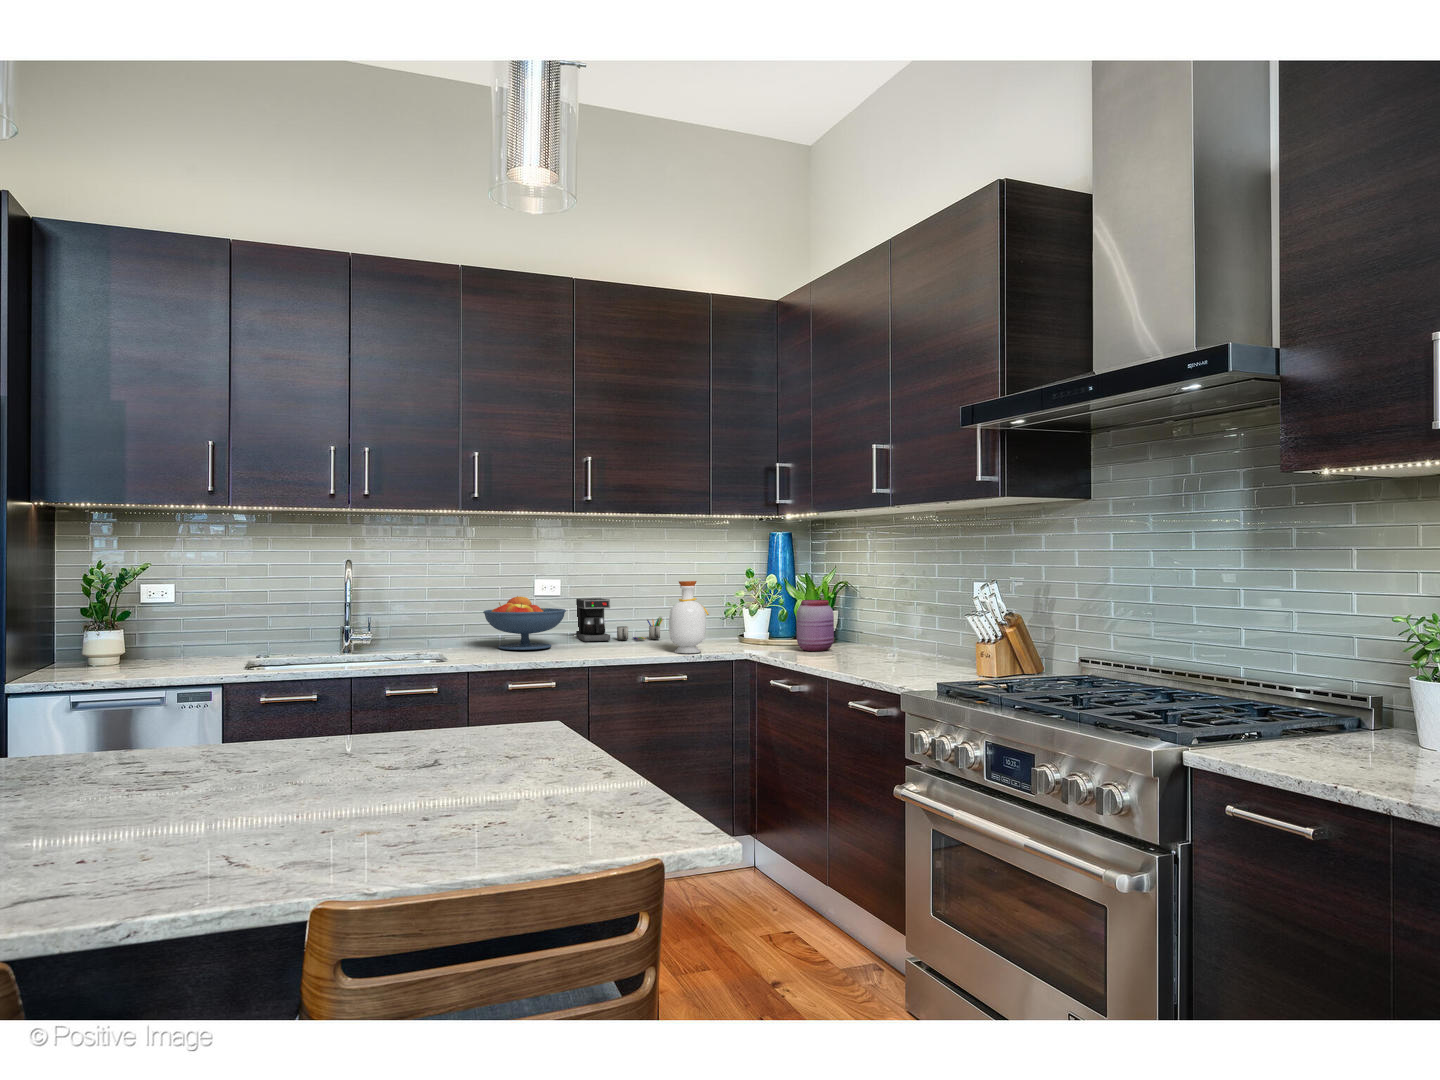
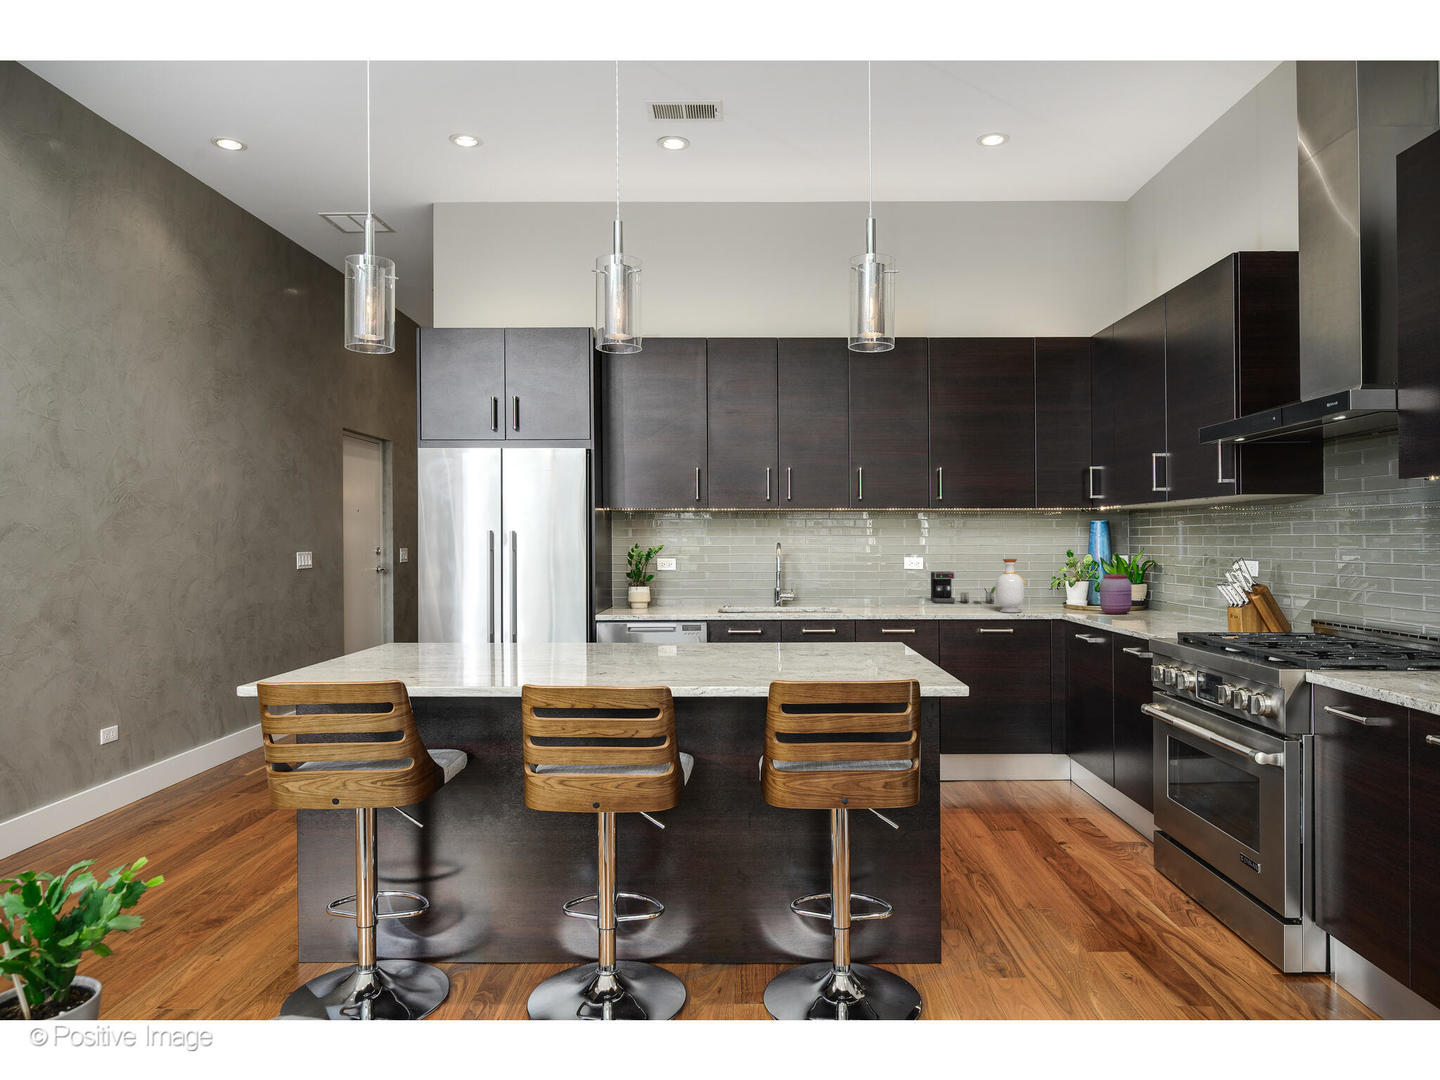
fruit bowl: present [483,596,566,650] -> none [862,569,920,606]

